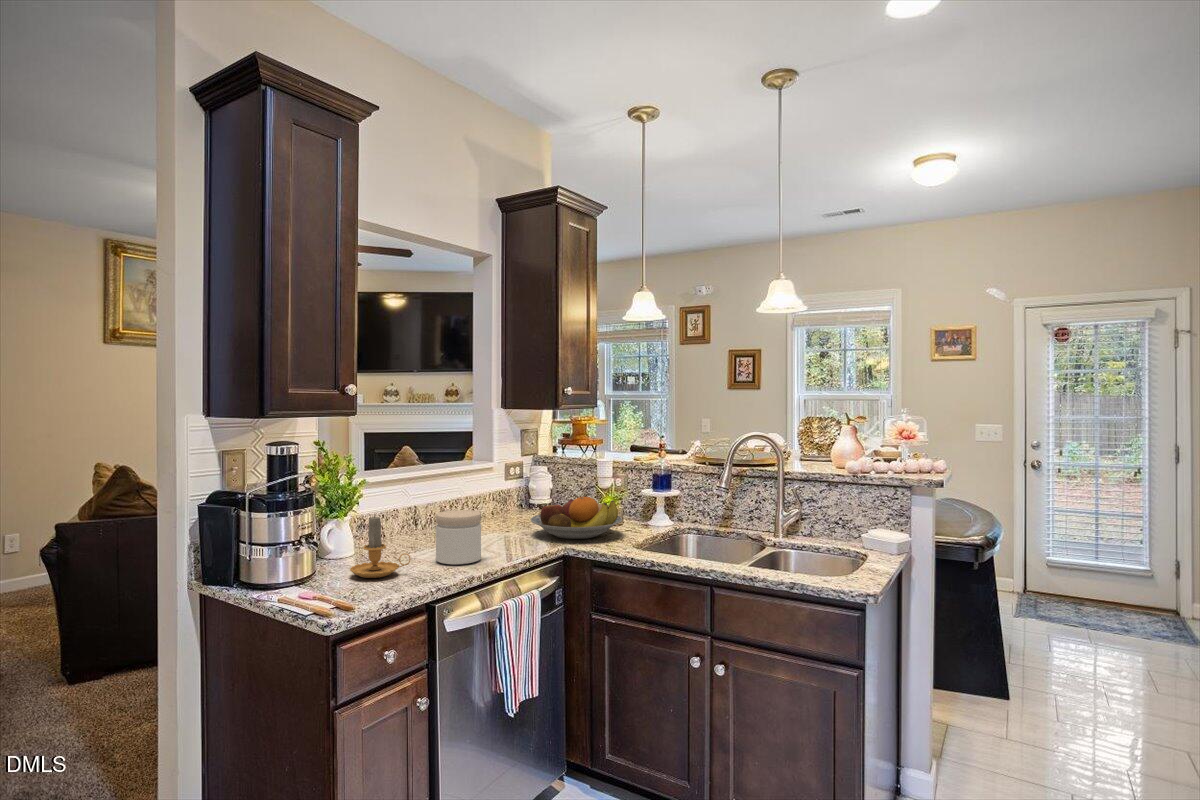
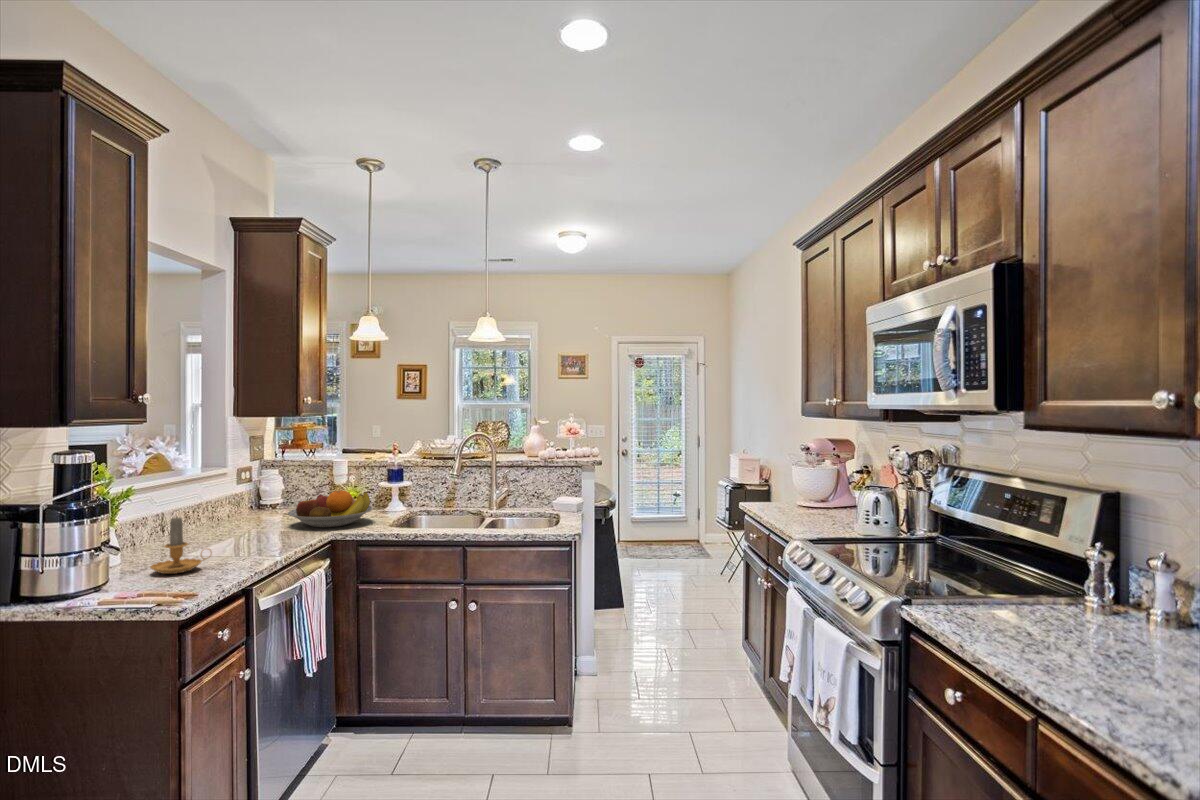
jar: present [436,510,481,565] -> none [223,507,268,555]

